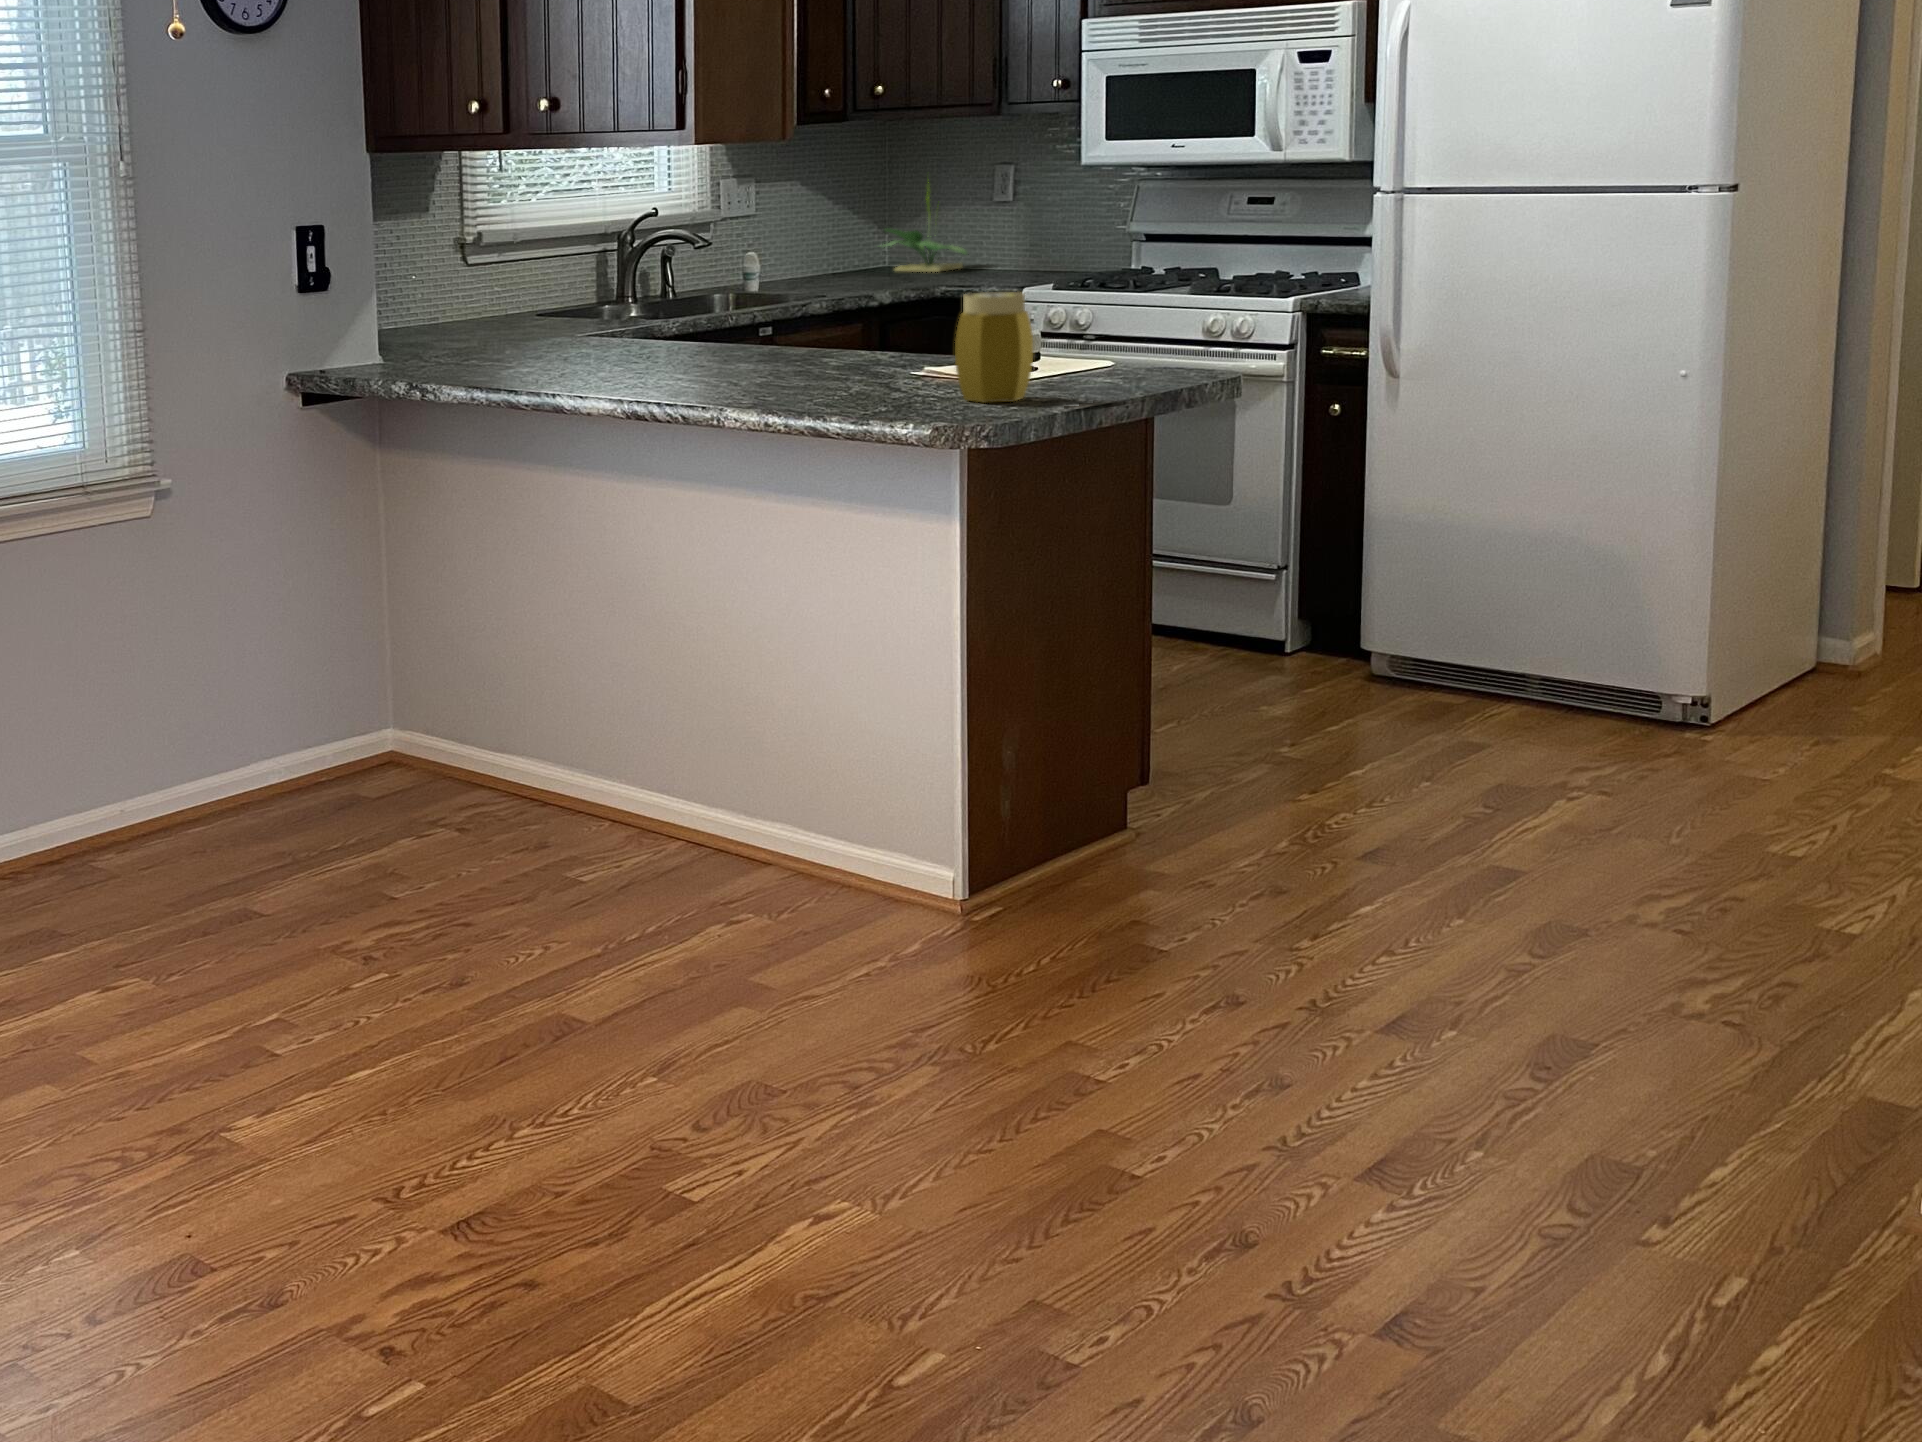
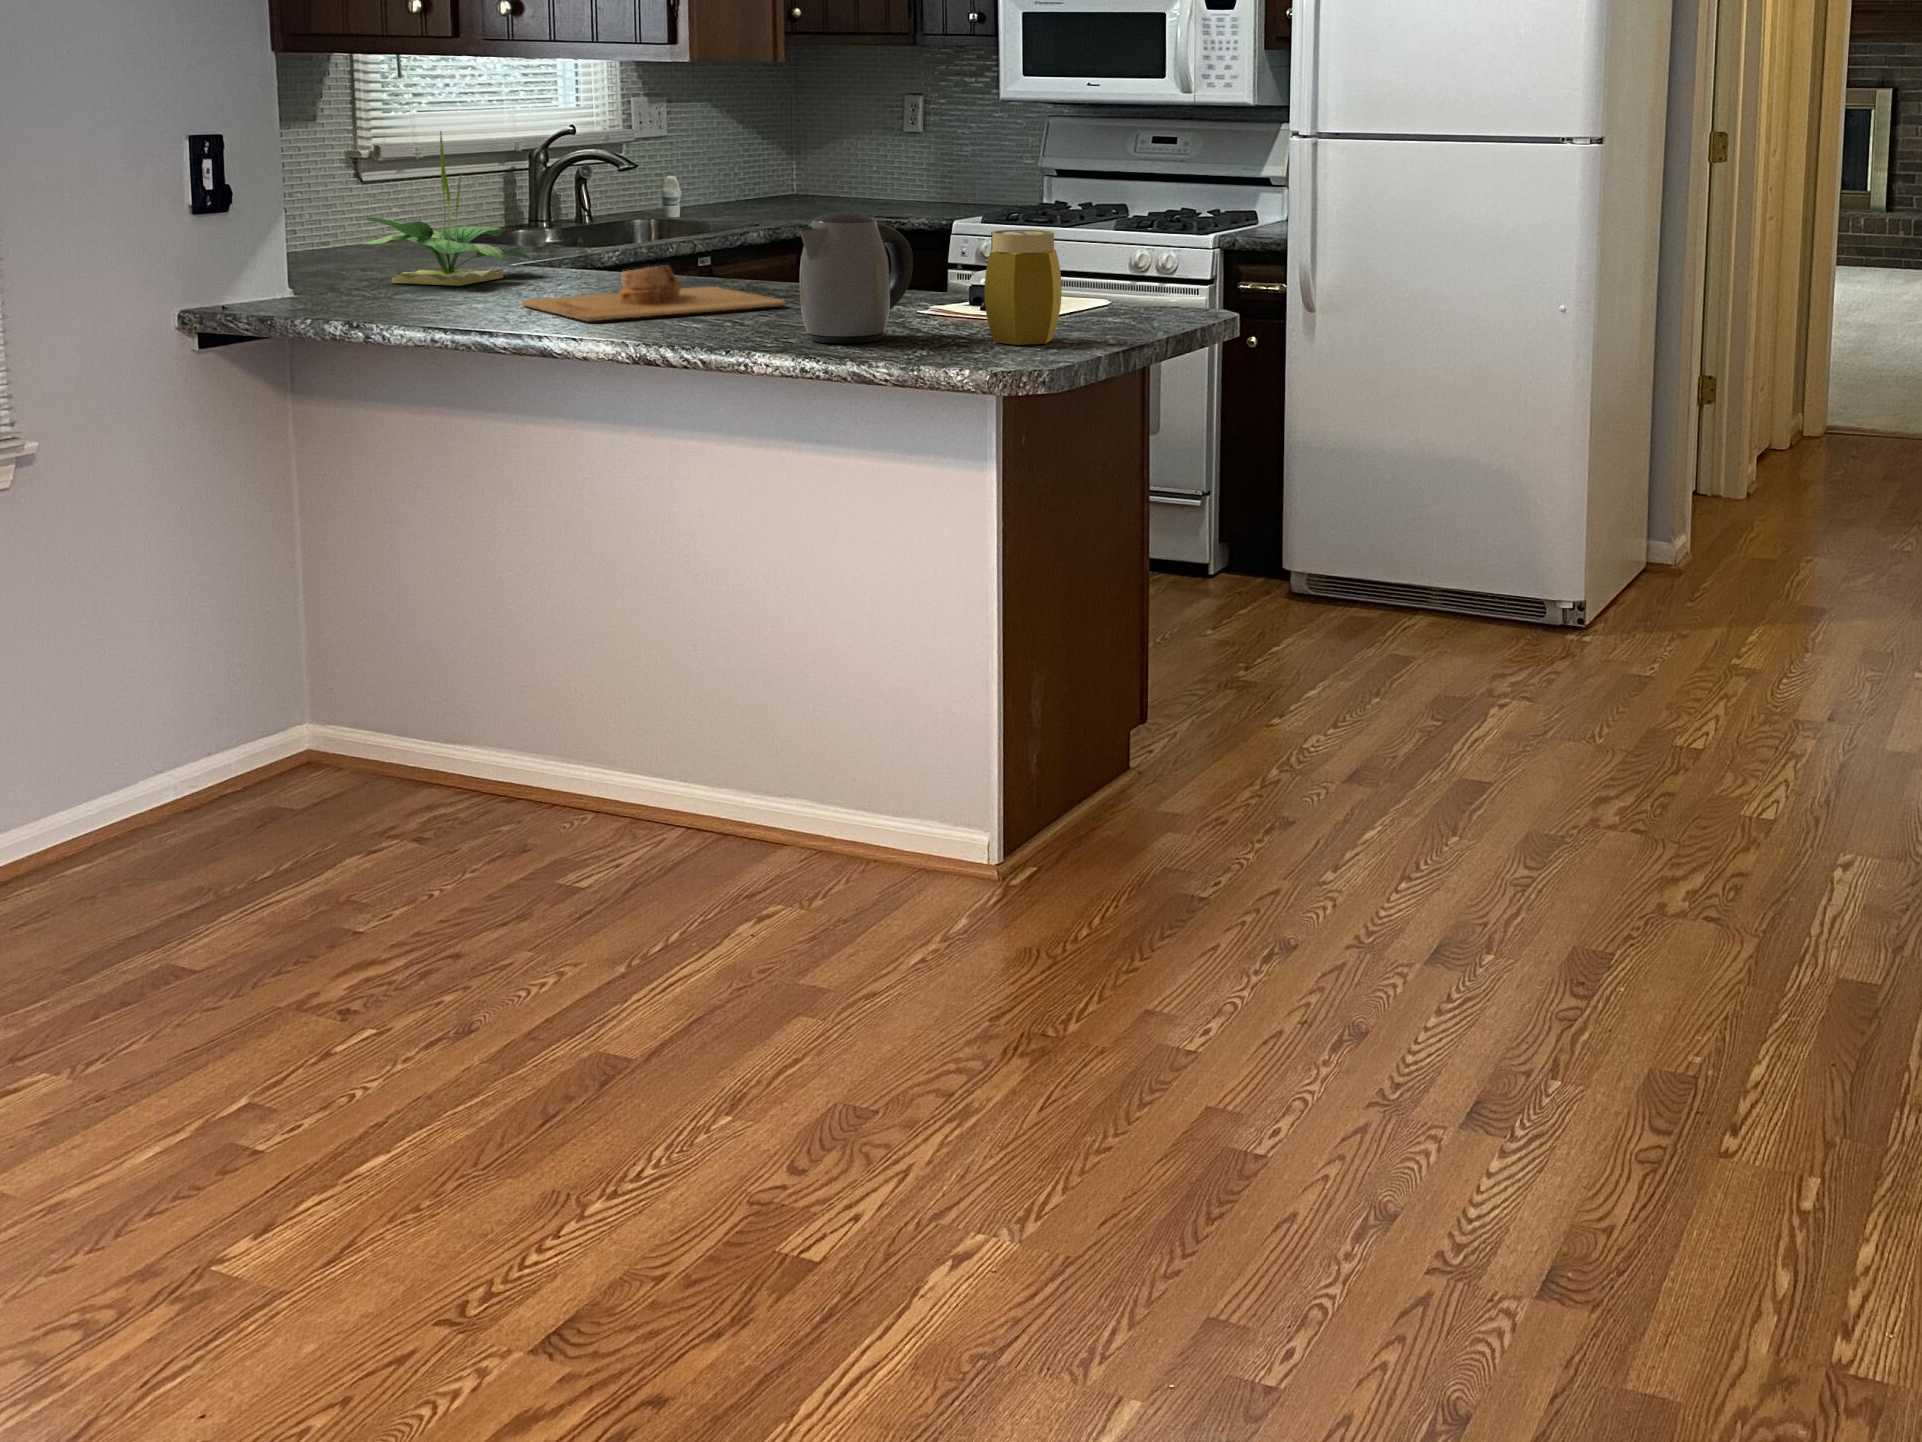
potted plant: present [885,179,967,272] -> present [360,131,531,286]
kettle: none [780,278,893,400] -> present [800,212,913,343]
cutting board: none [561,332,793,382] -> present [522,265,786,321]

